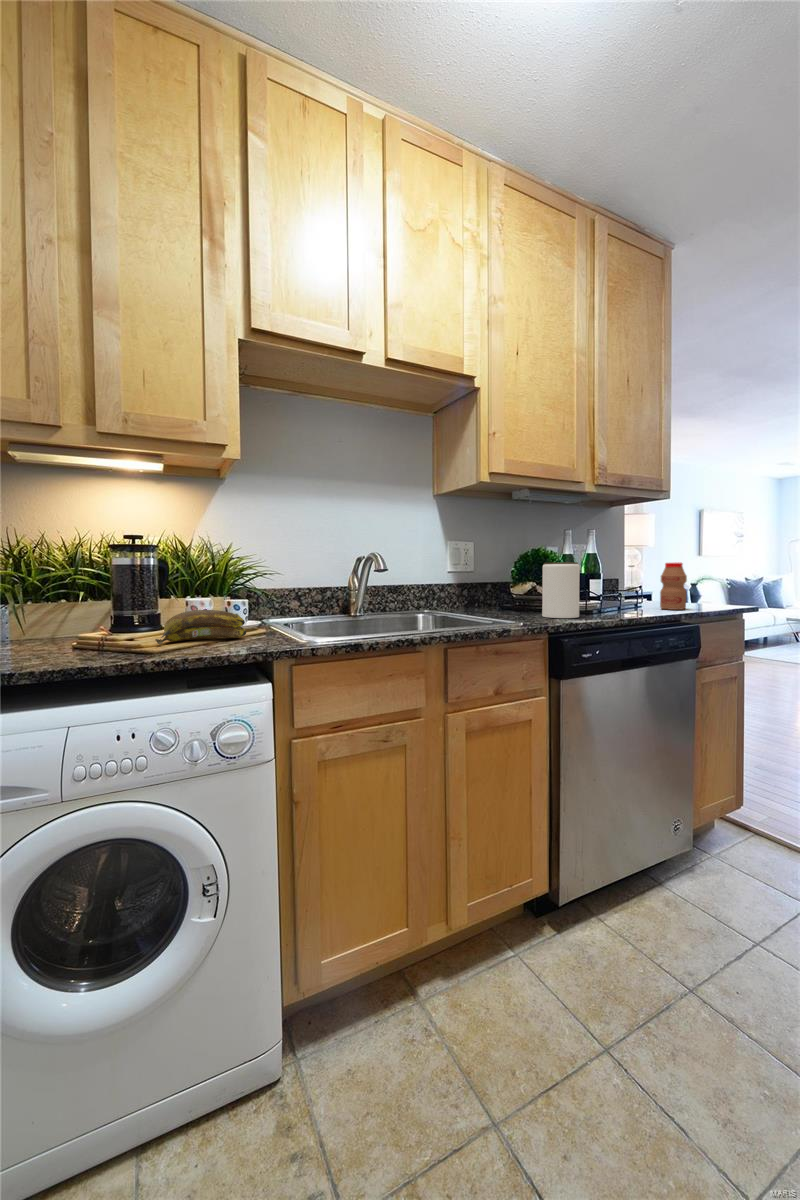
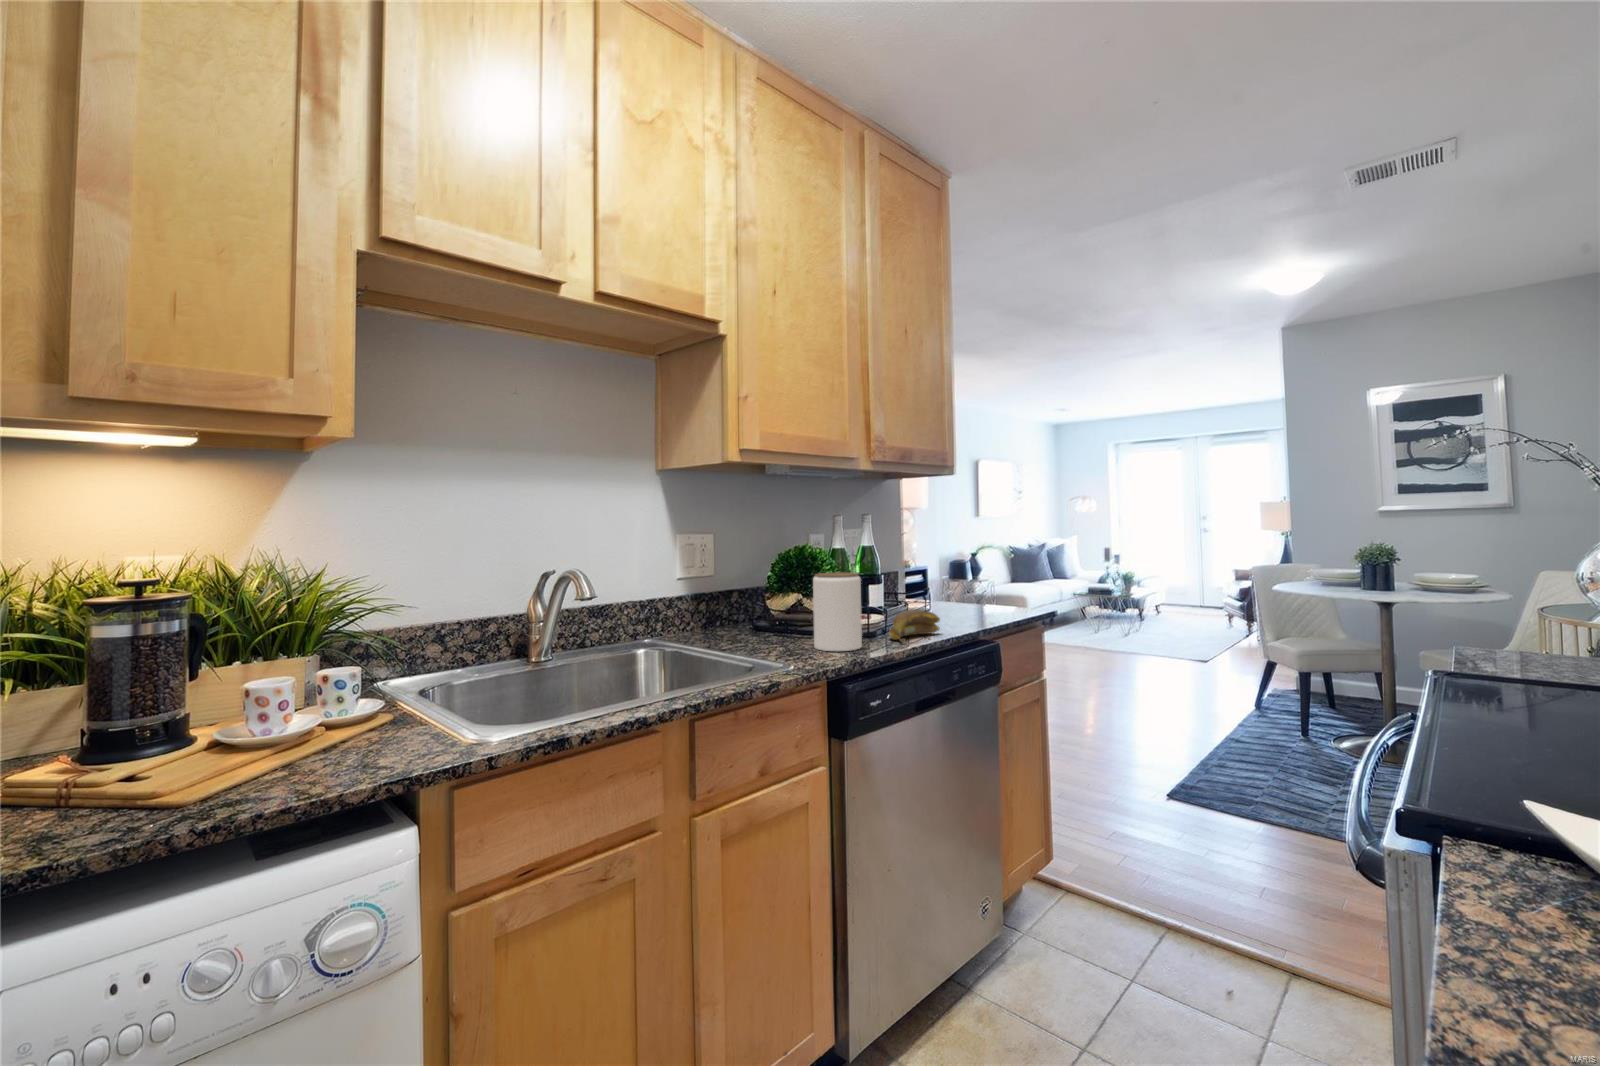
bottle: present [660,562,687,610] -> none [953,561,983,622]
banana: present [155,610,246,645] -> present [889,610,940,643]

